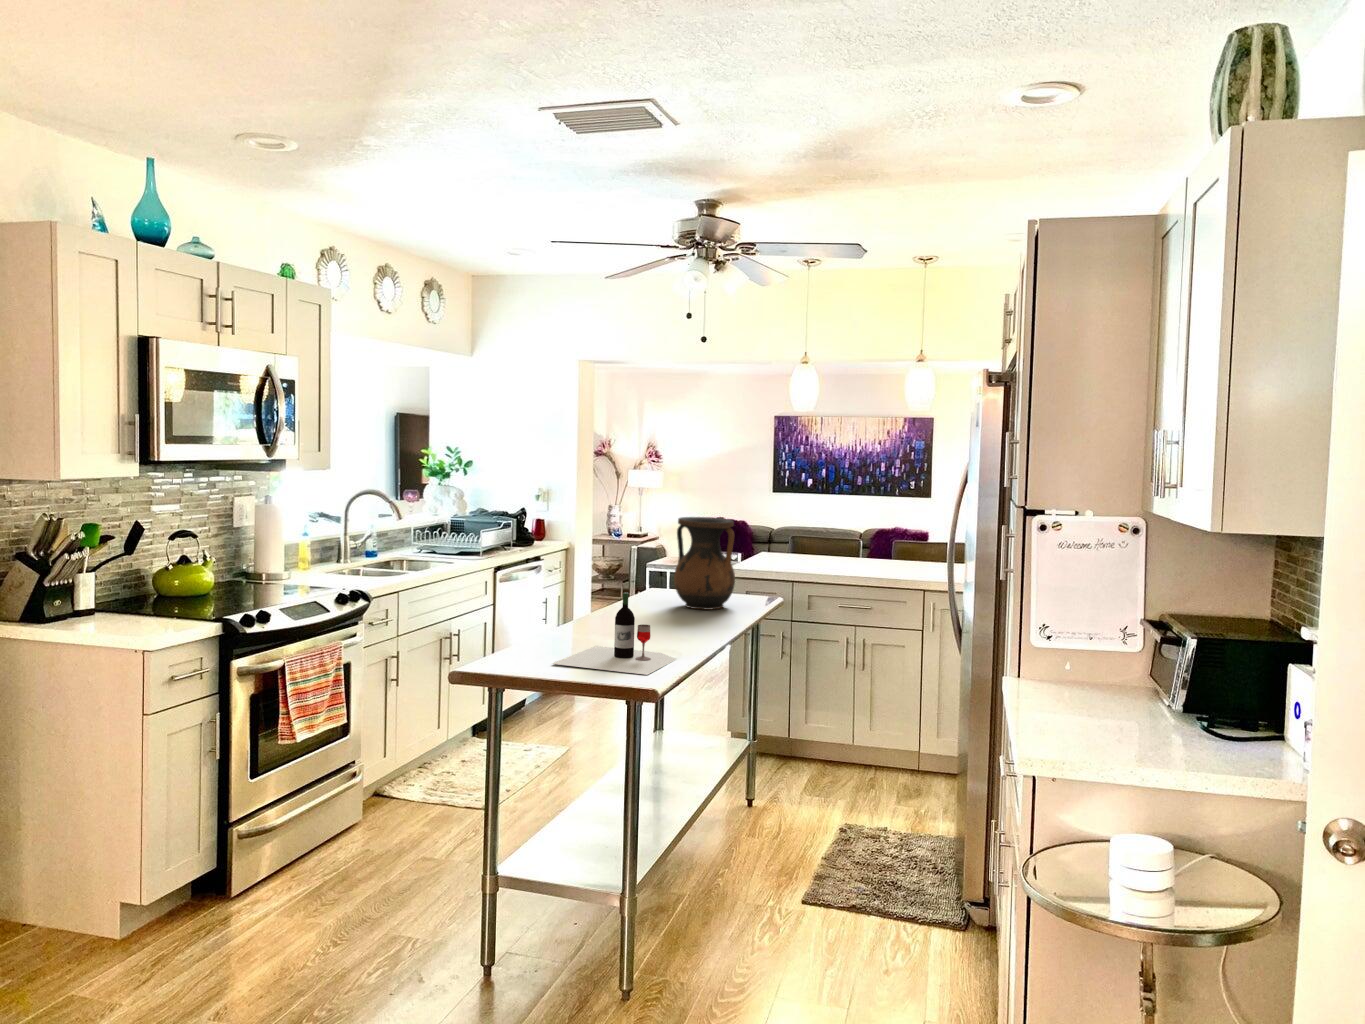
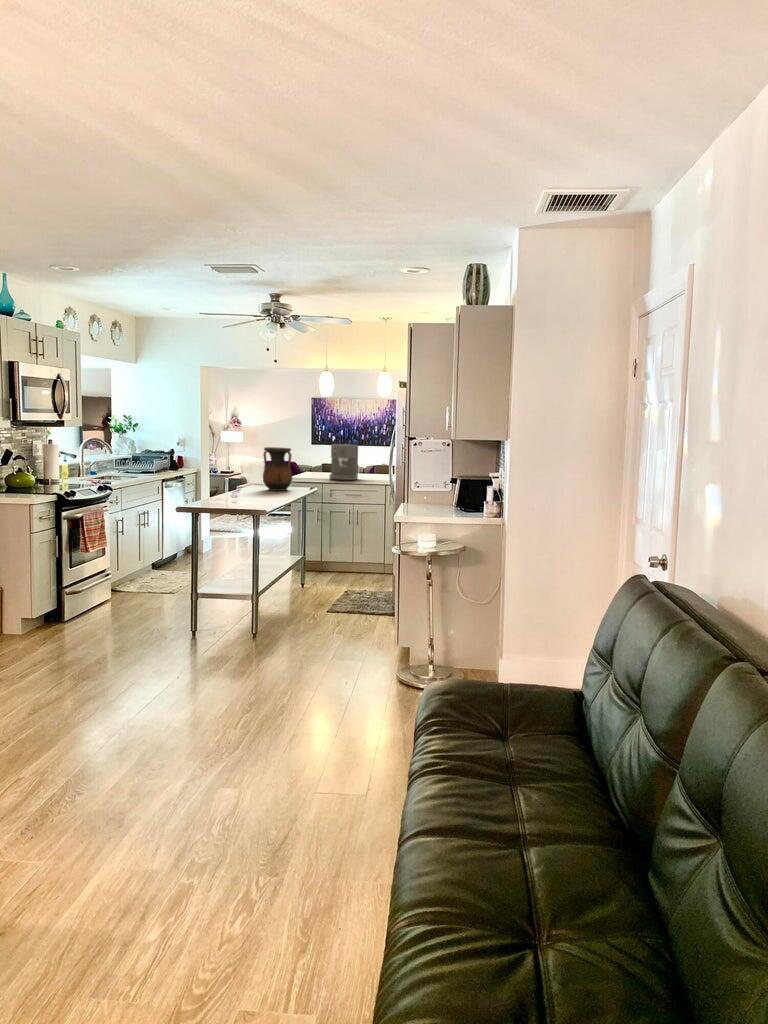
coffee maker: none [808,503,865,576] -> present [329,444,358,480]
wine bottle: present [553,593,676,675] -> none [216,475,272,506]

